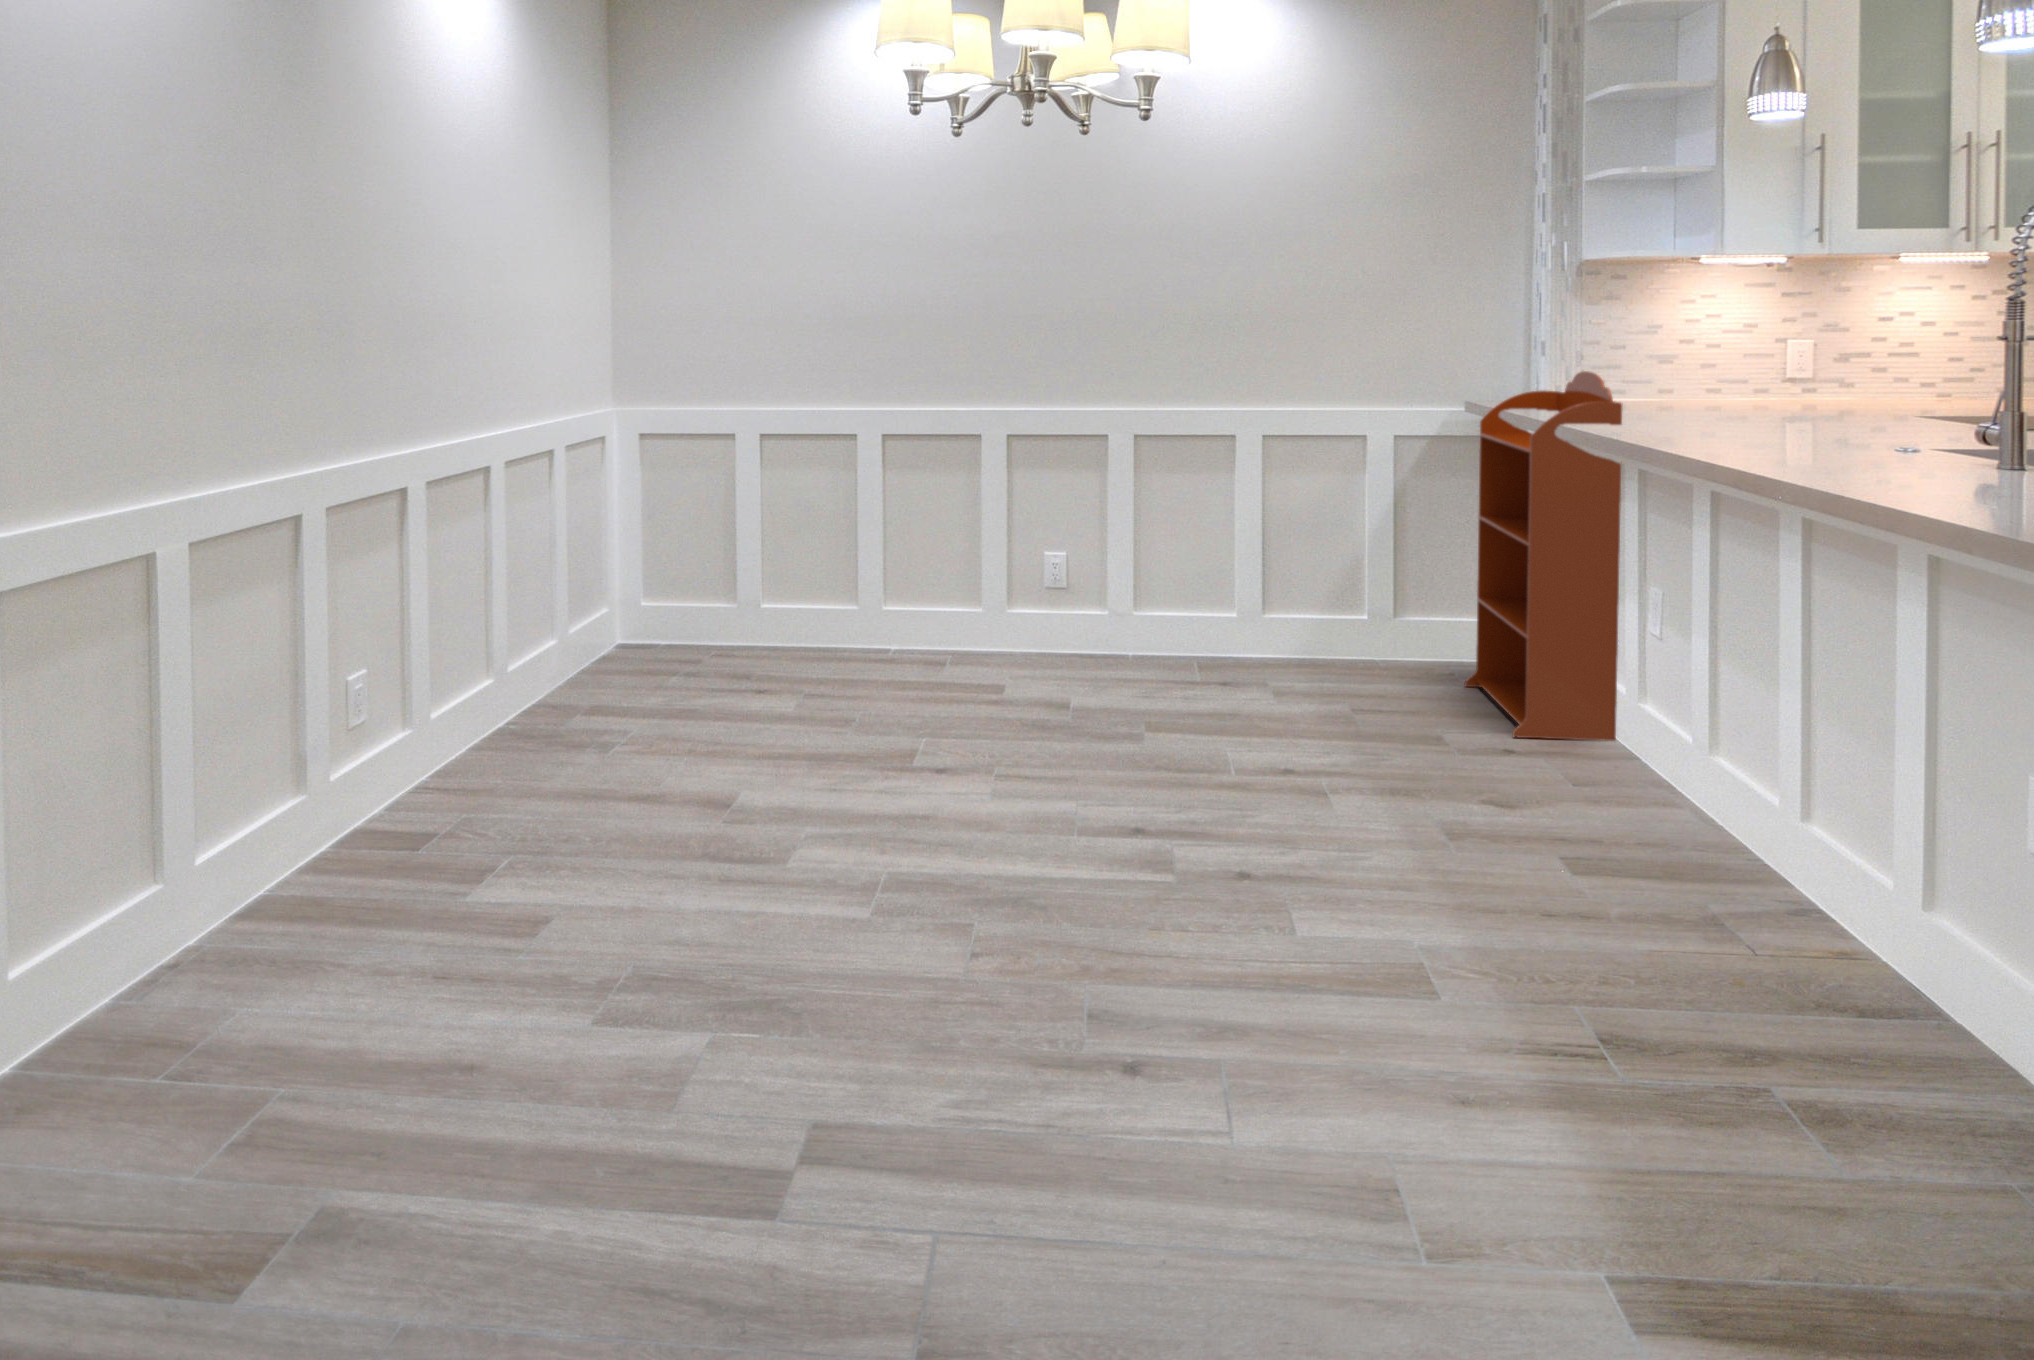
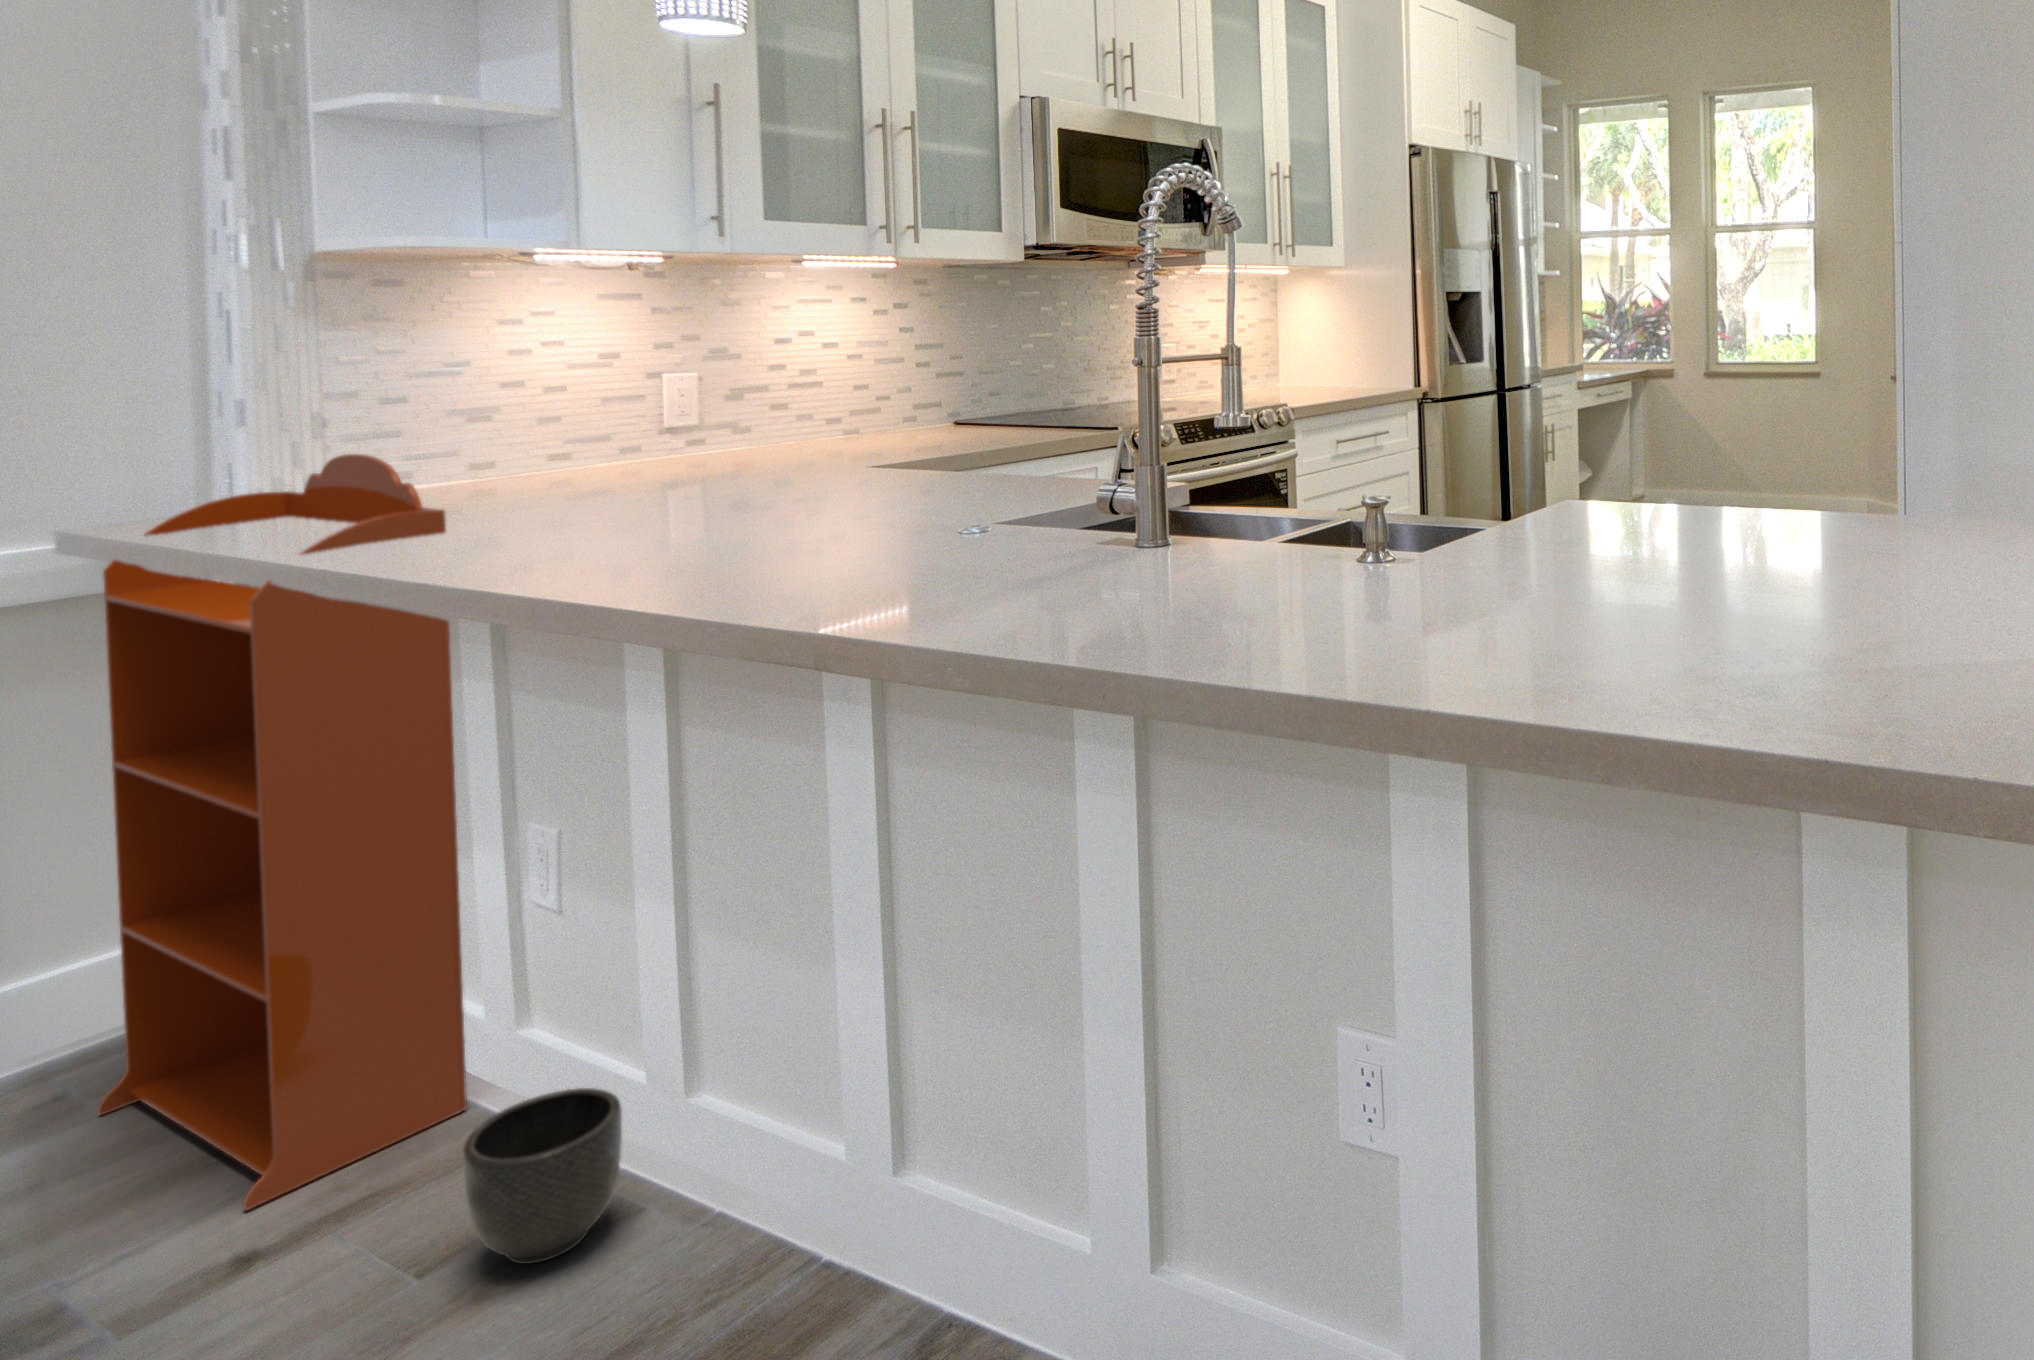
planter: none [1599,723,1679,805] -> present [463,1088,622,1264]

